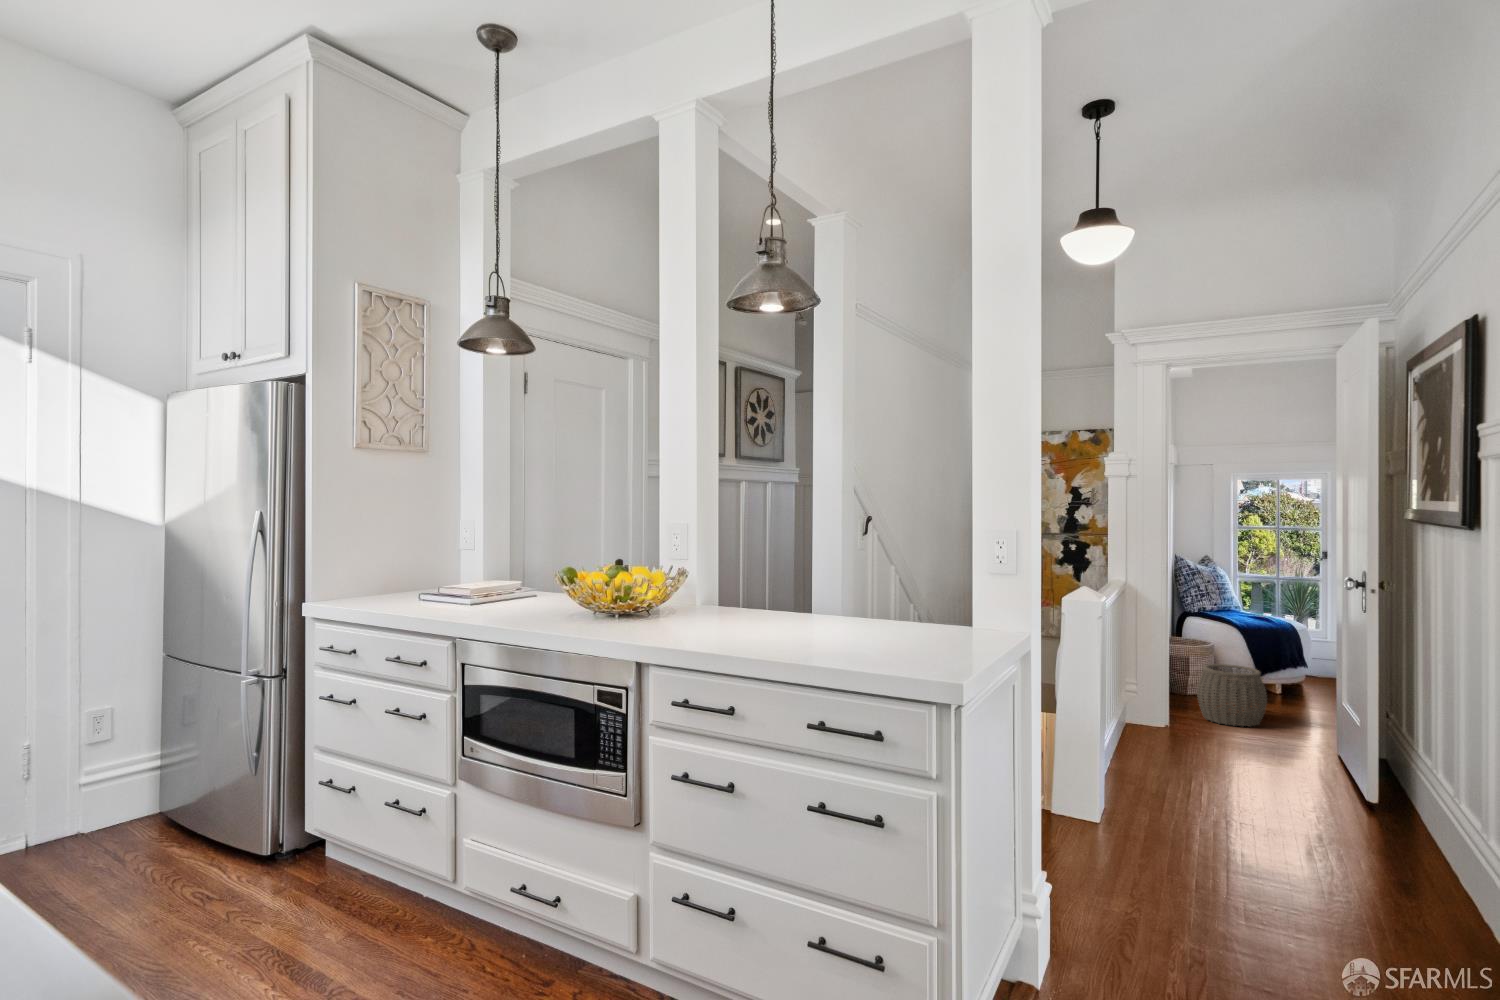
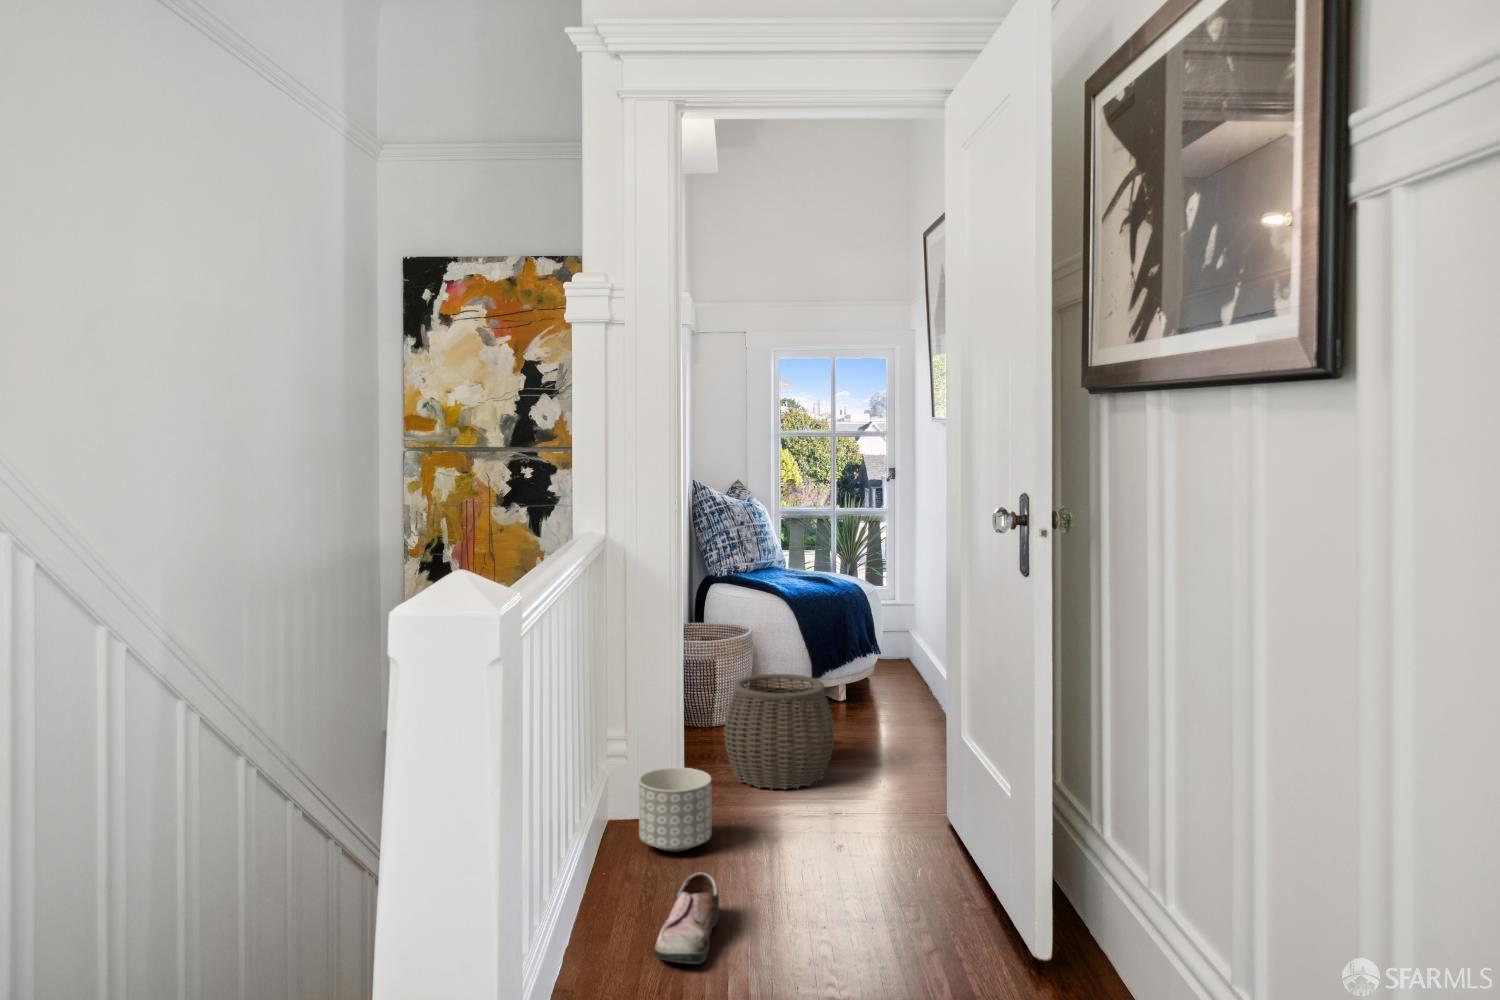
planter: none [1150,700,1190,740] -> present [639,768,712,852]
shoe: none [1162,742,1196,775] -> present [654,873,720,964]

